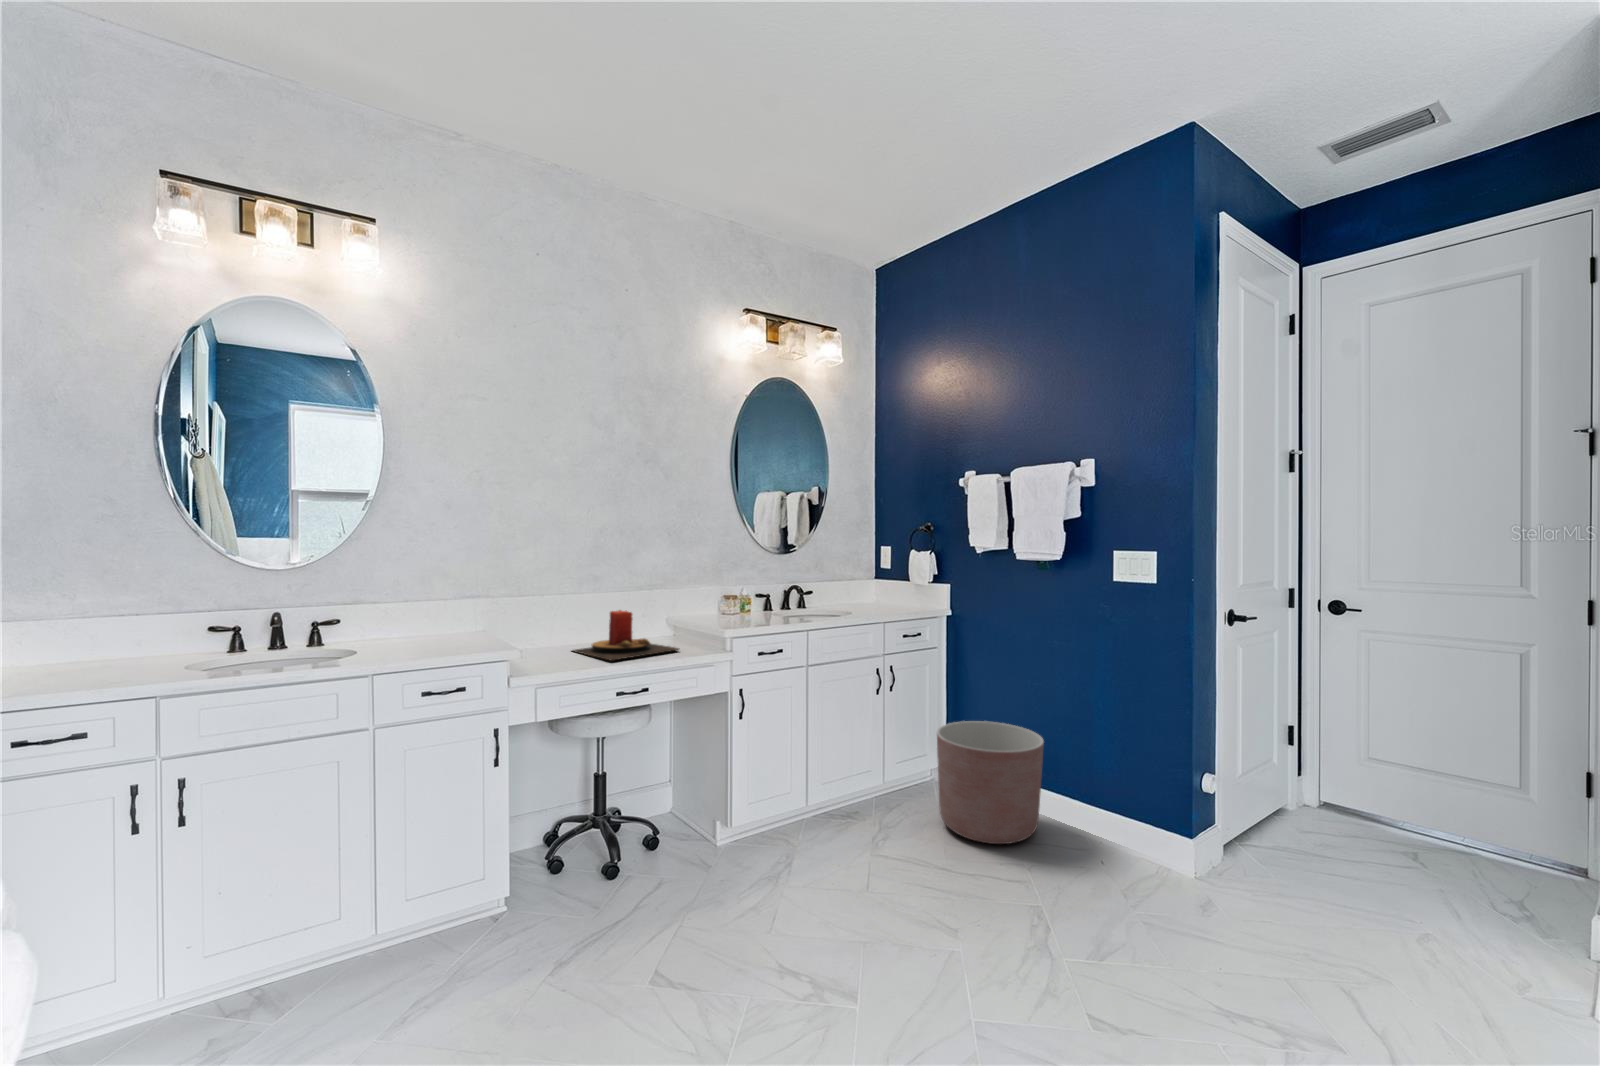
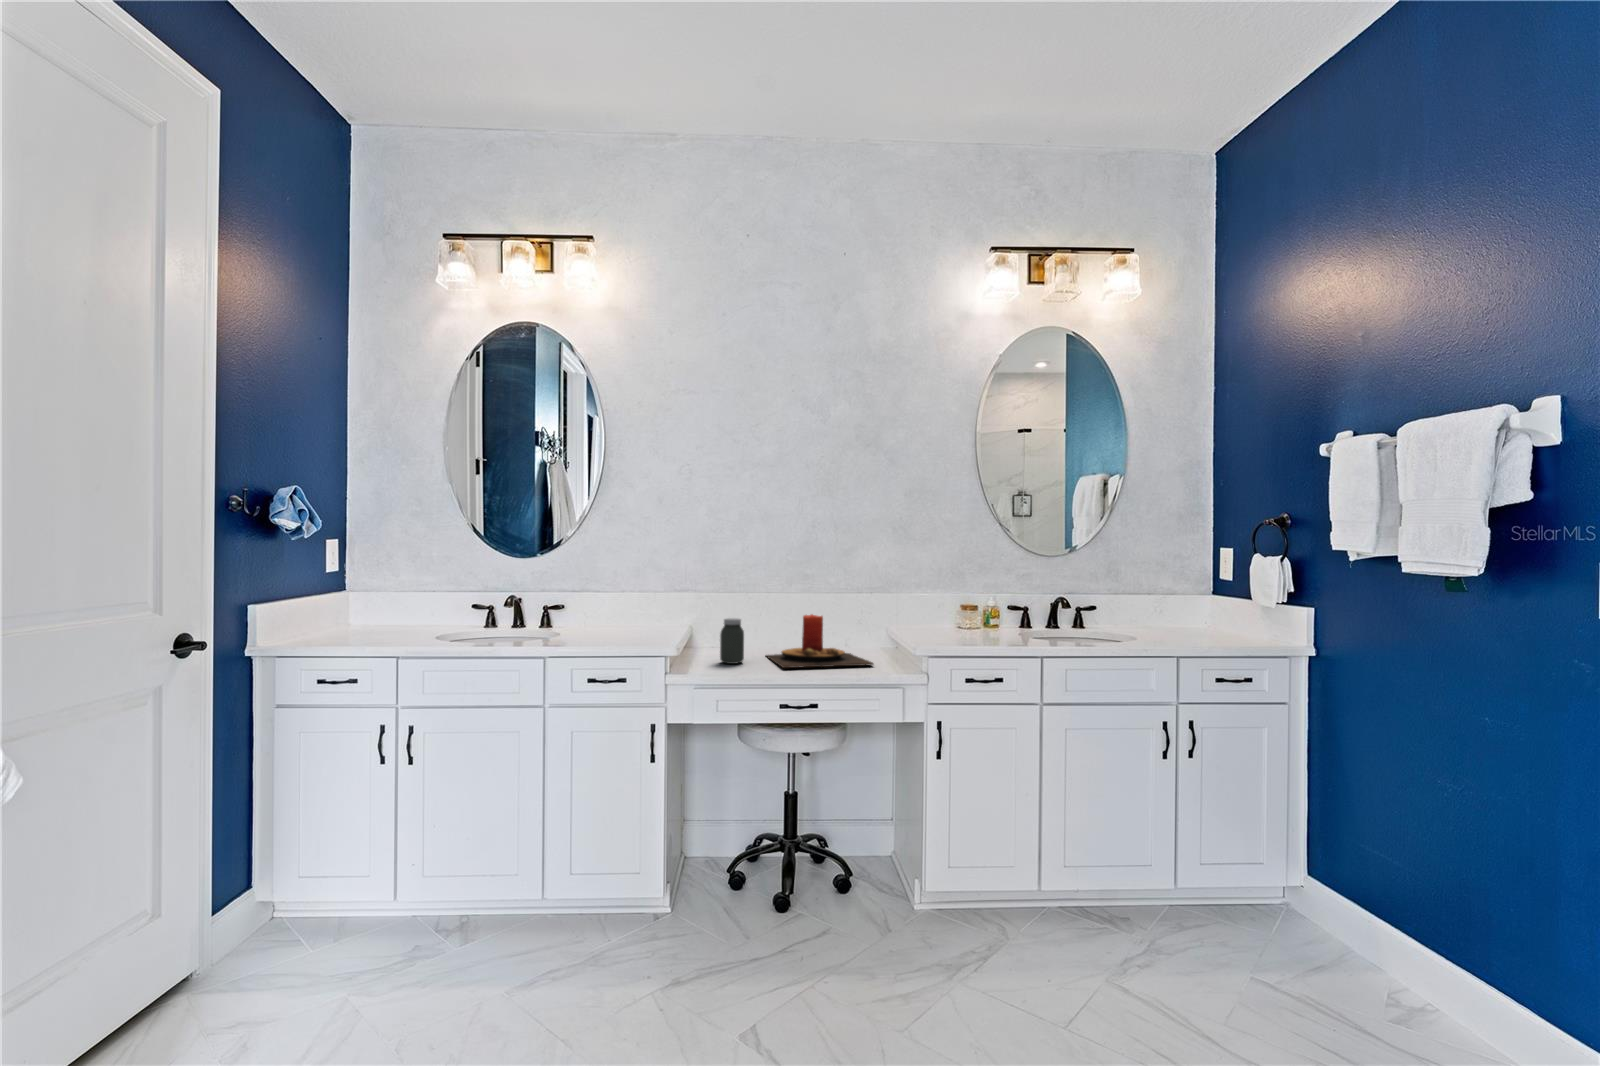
jar: none [540,619,564,662] -> present [720,618,744,664]
planter: present [937,721,1044,844] -> none [1227,813,1412,1013]

